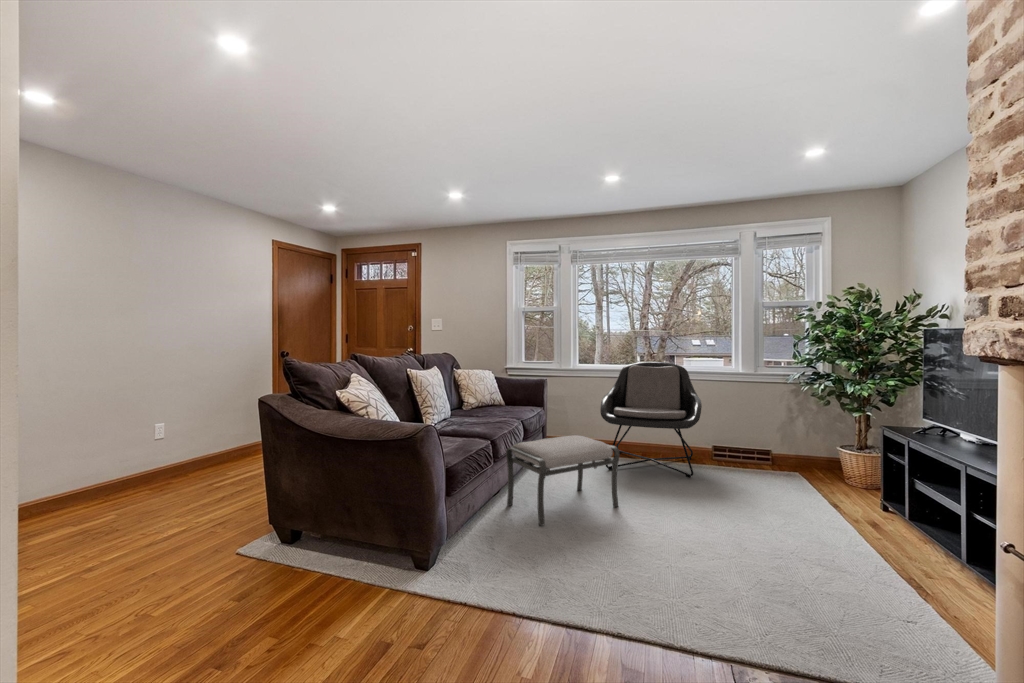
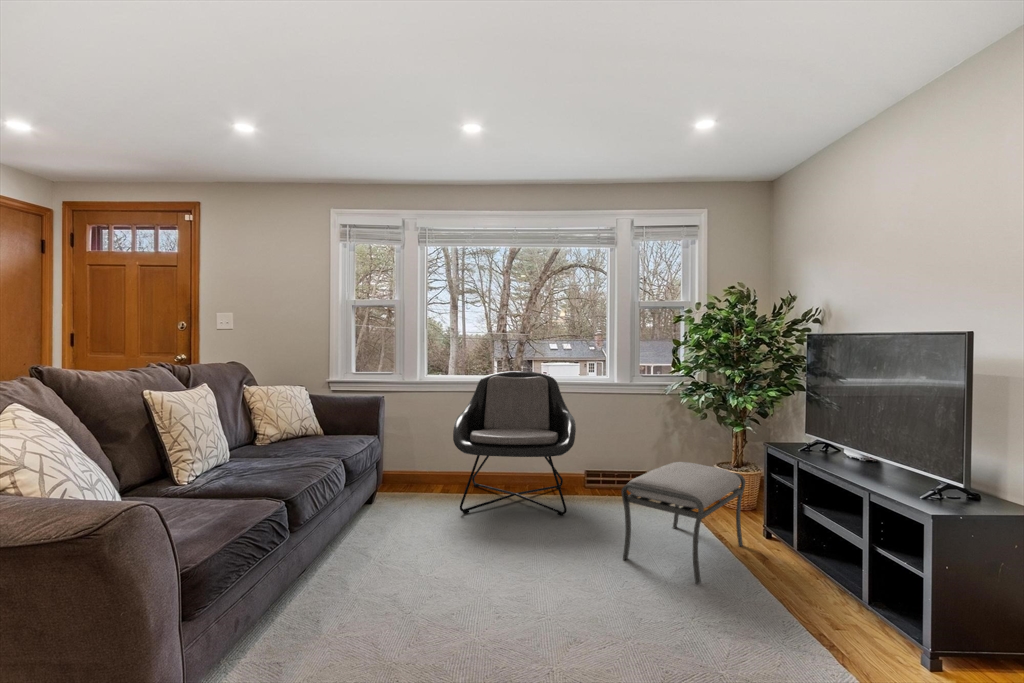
ottoman: present [506,435,620,526] -> present [621,462,746,584]

